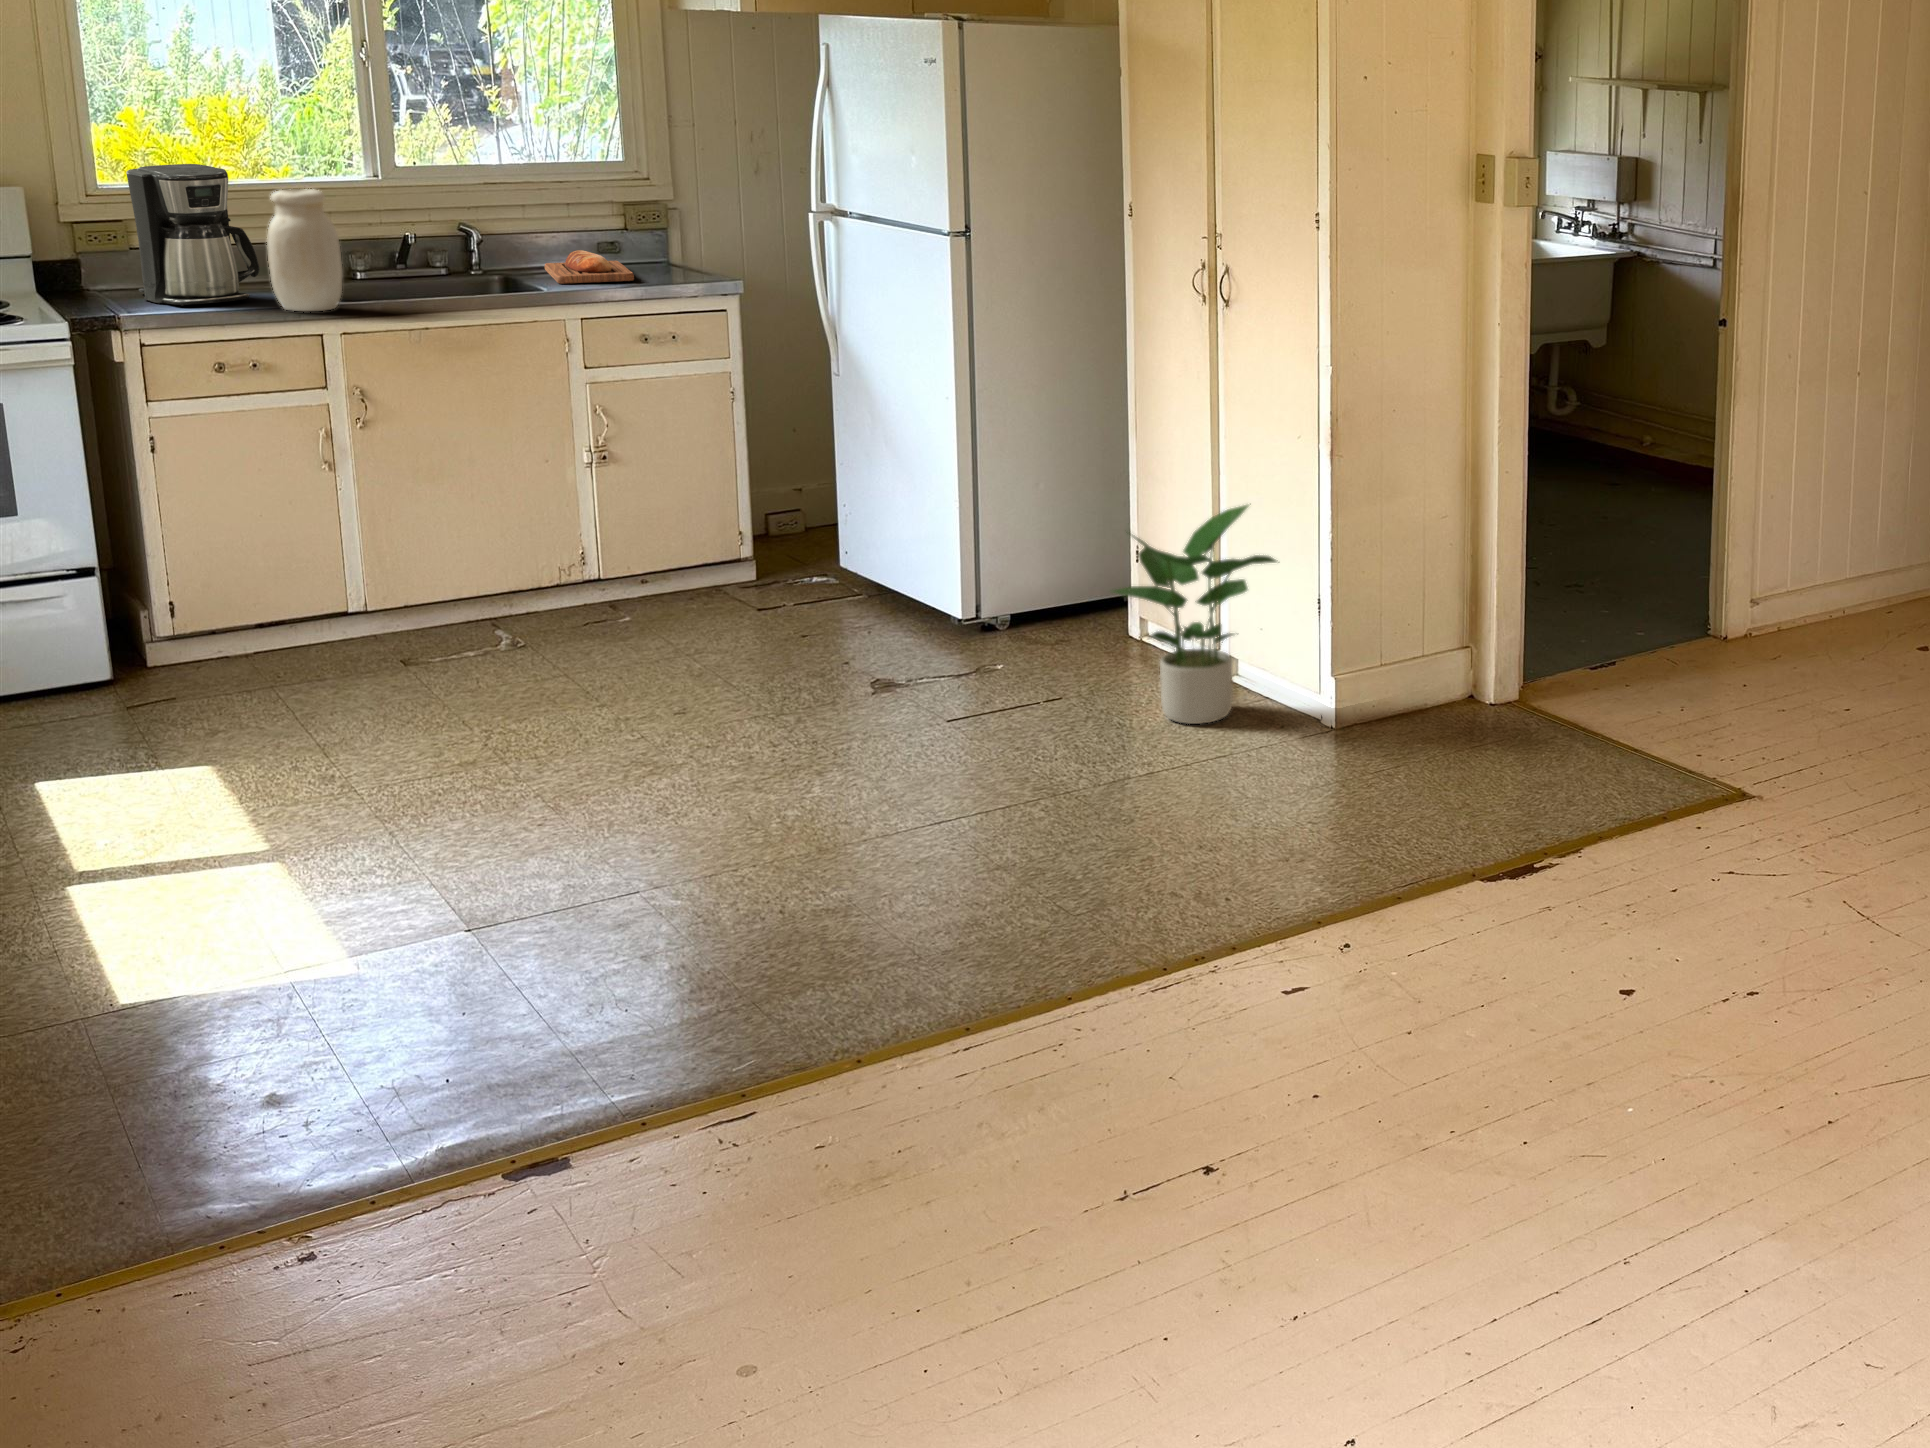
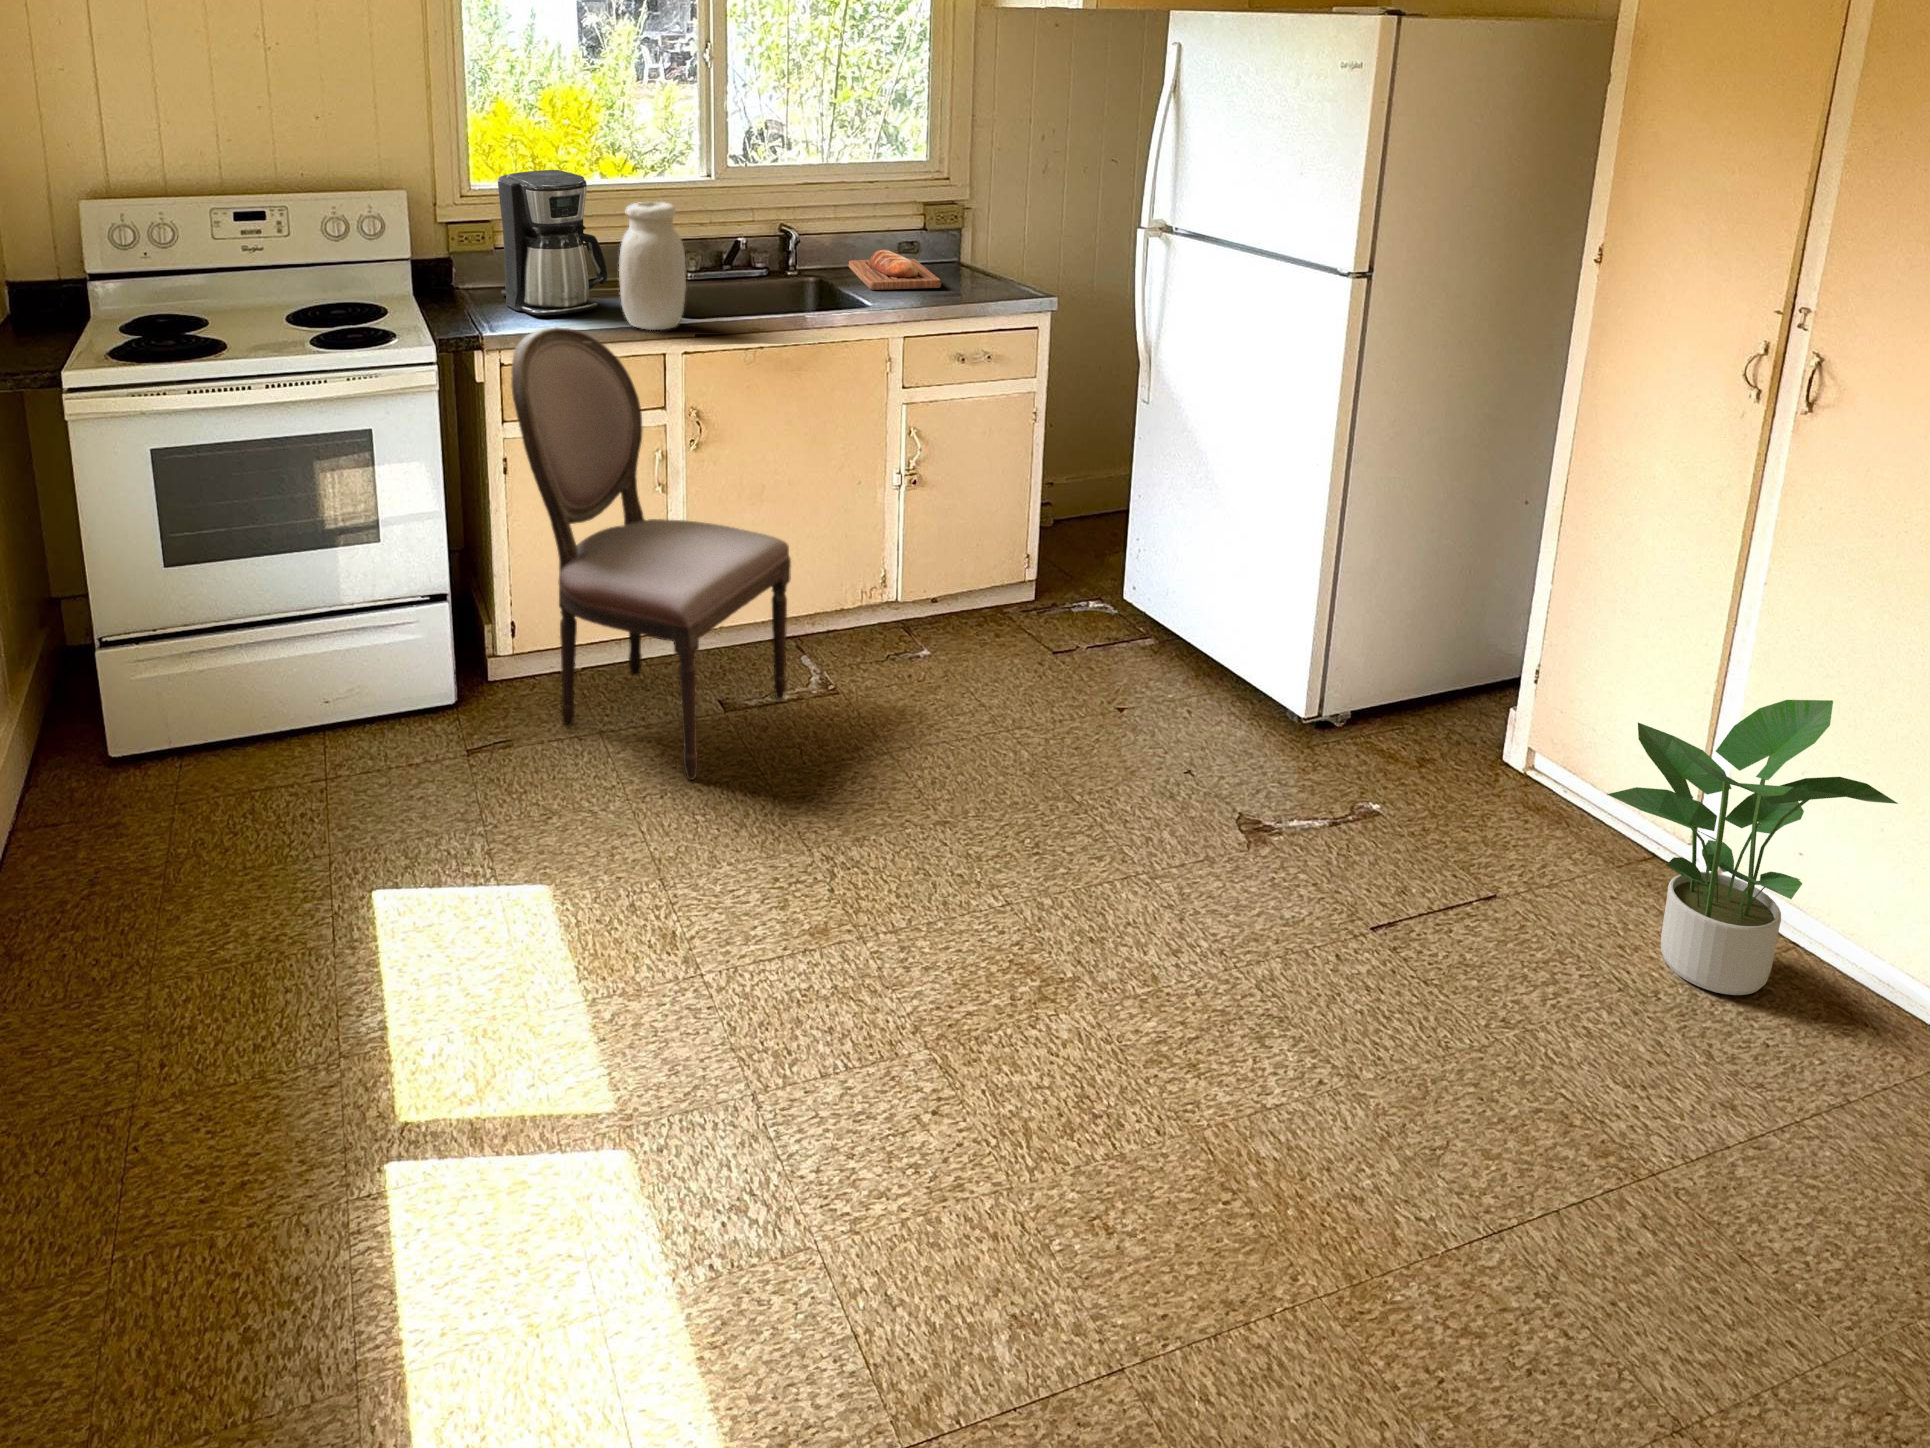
dining chair: none [151,306,473,707] -> present [511,327,791,780]

